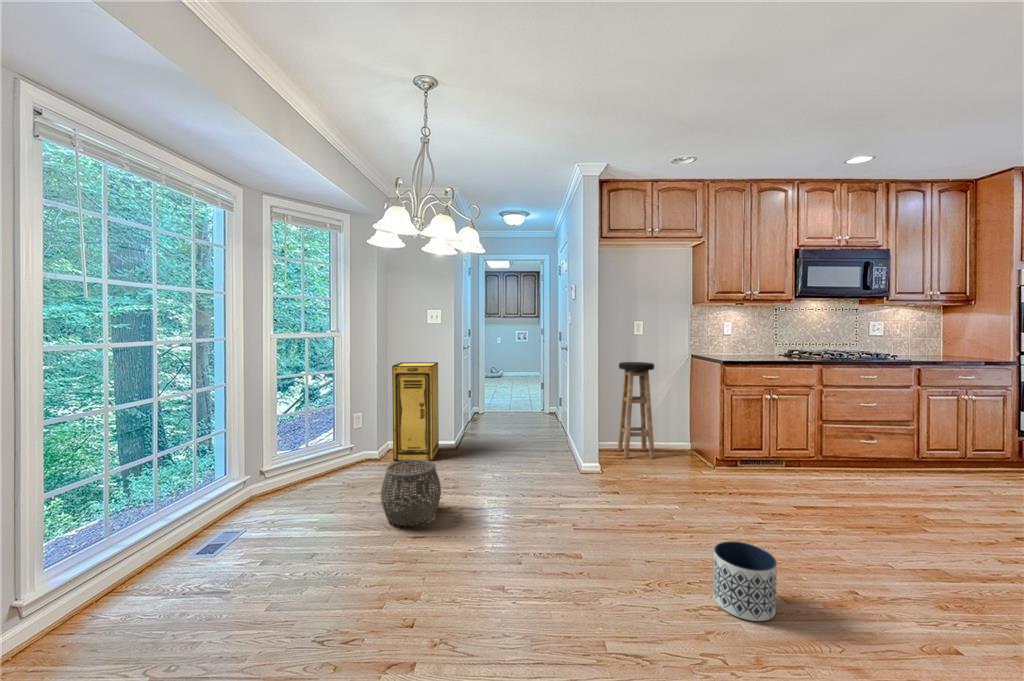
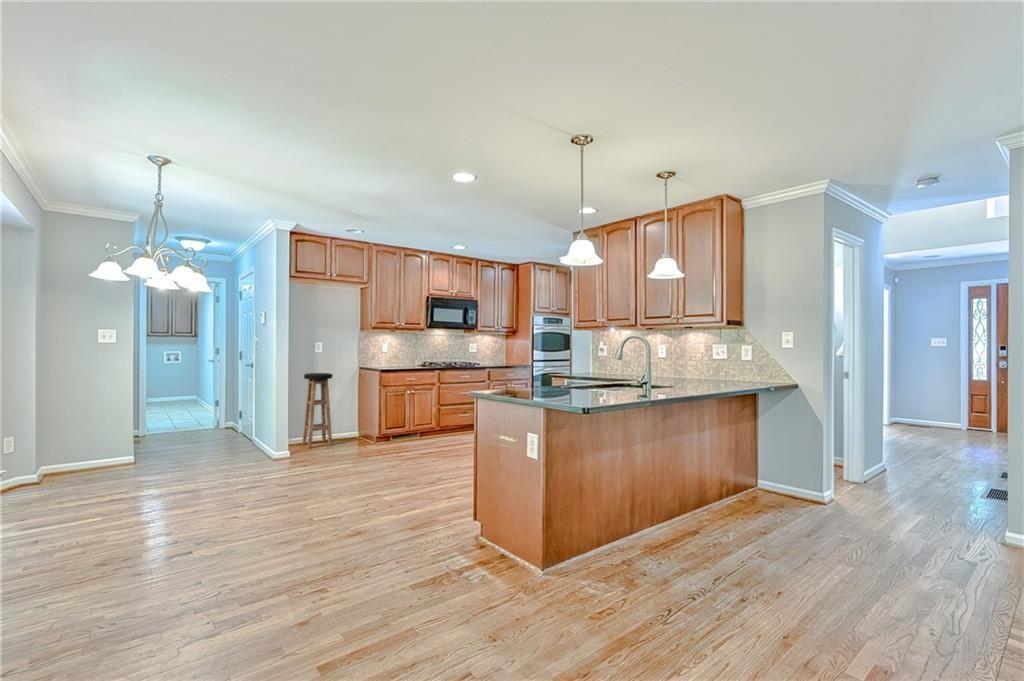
storage cabinet: present [392,362,439,461] -> none [58,380,113,484]
woven basket: present [381,459,441,526] -> none [82,465,149,521]
planter: present [713,541,777,621] -> none [361,471,392,507]

